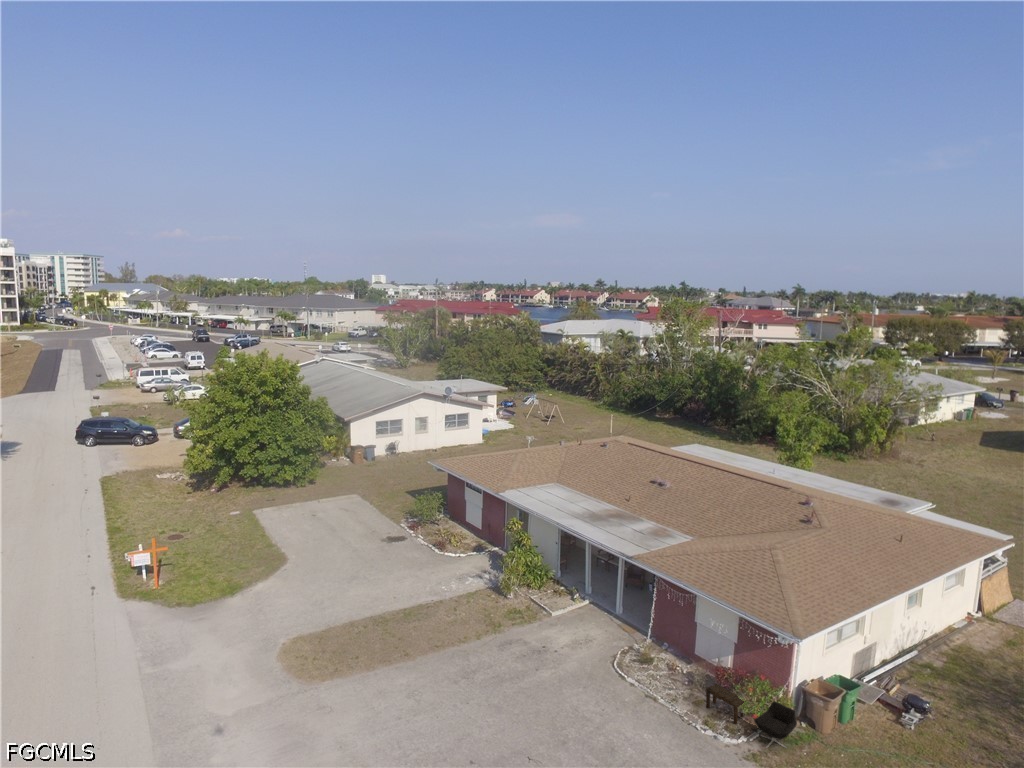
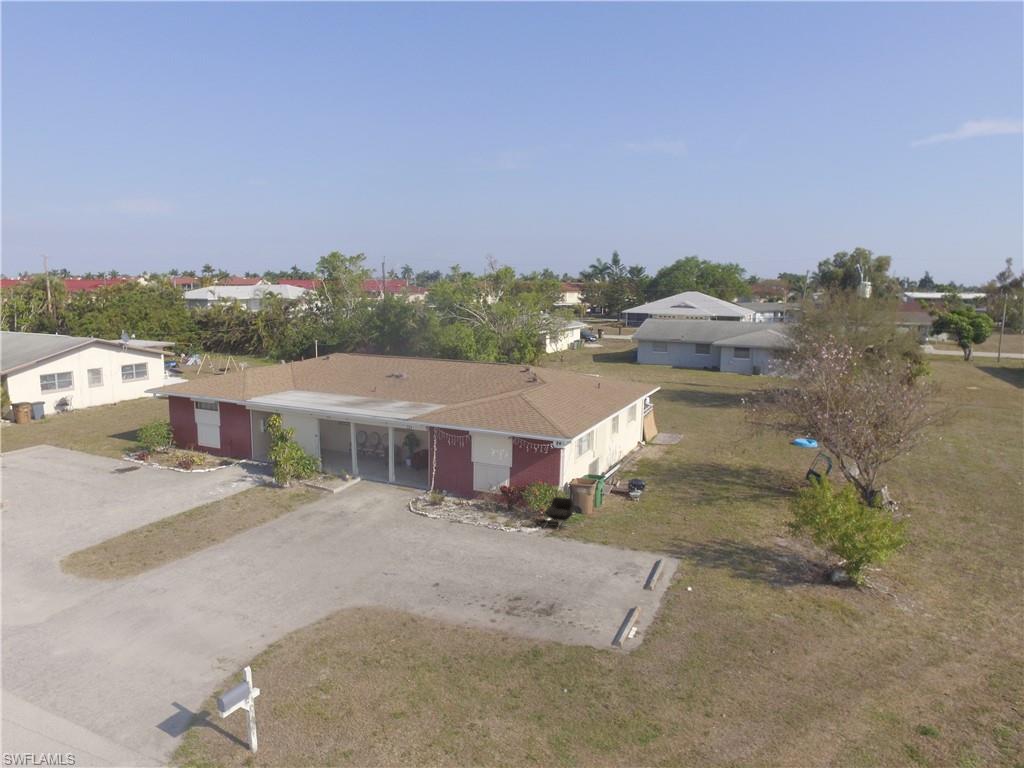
bench: present [706,684,744,724] -> none [500,499,533,523]

